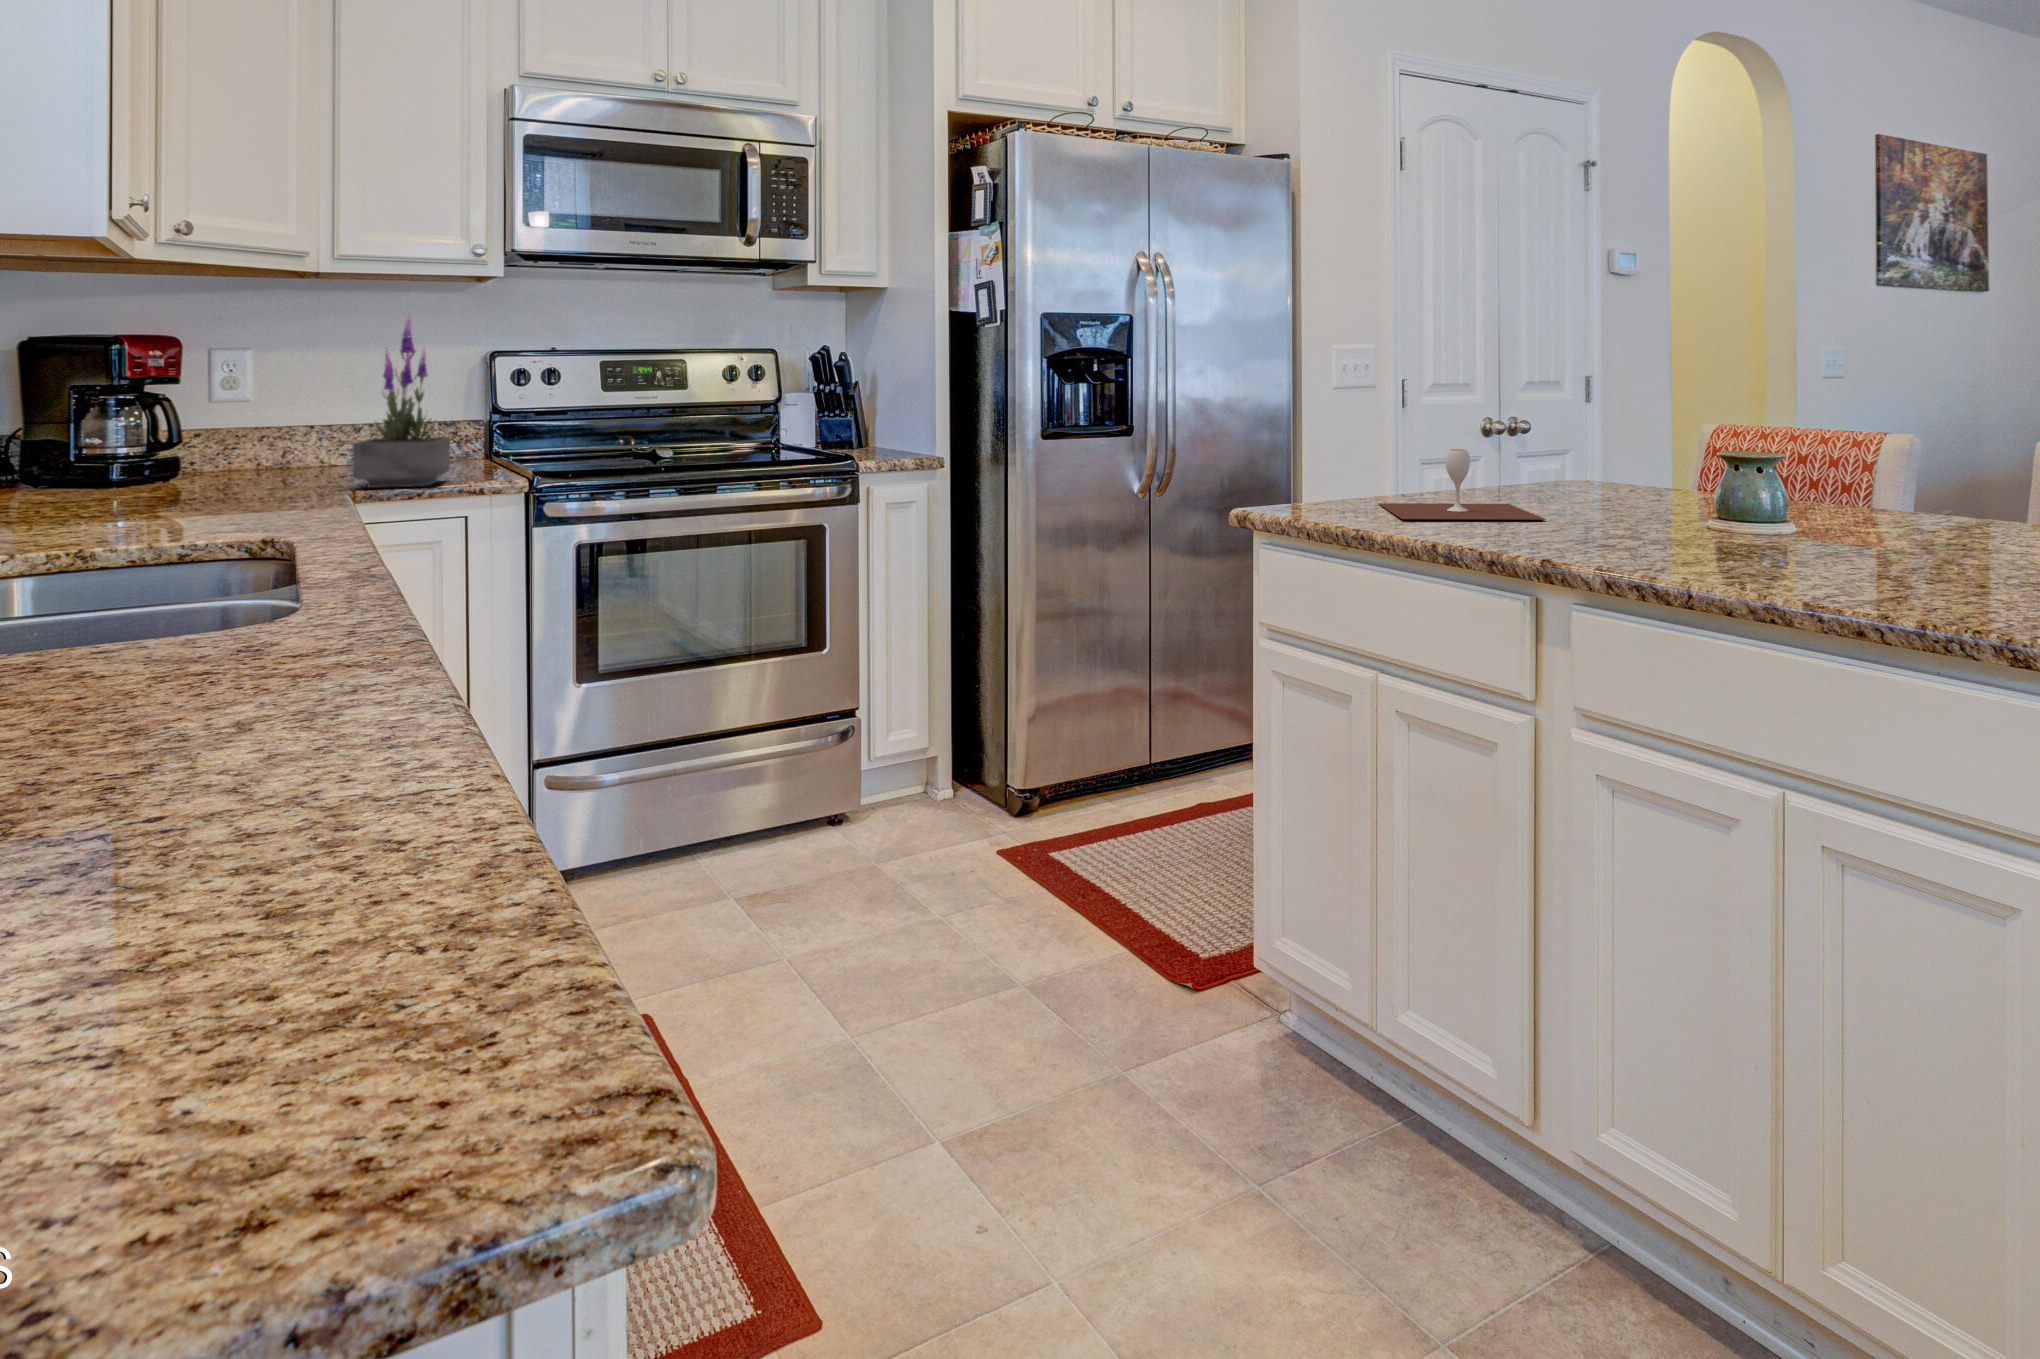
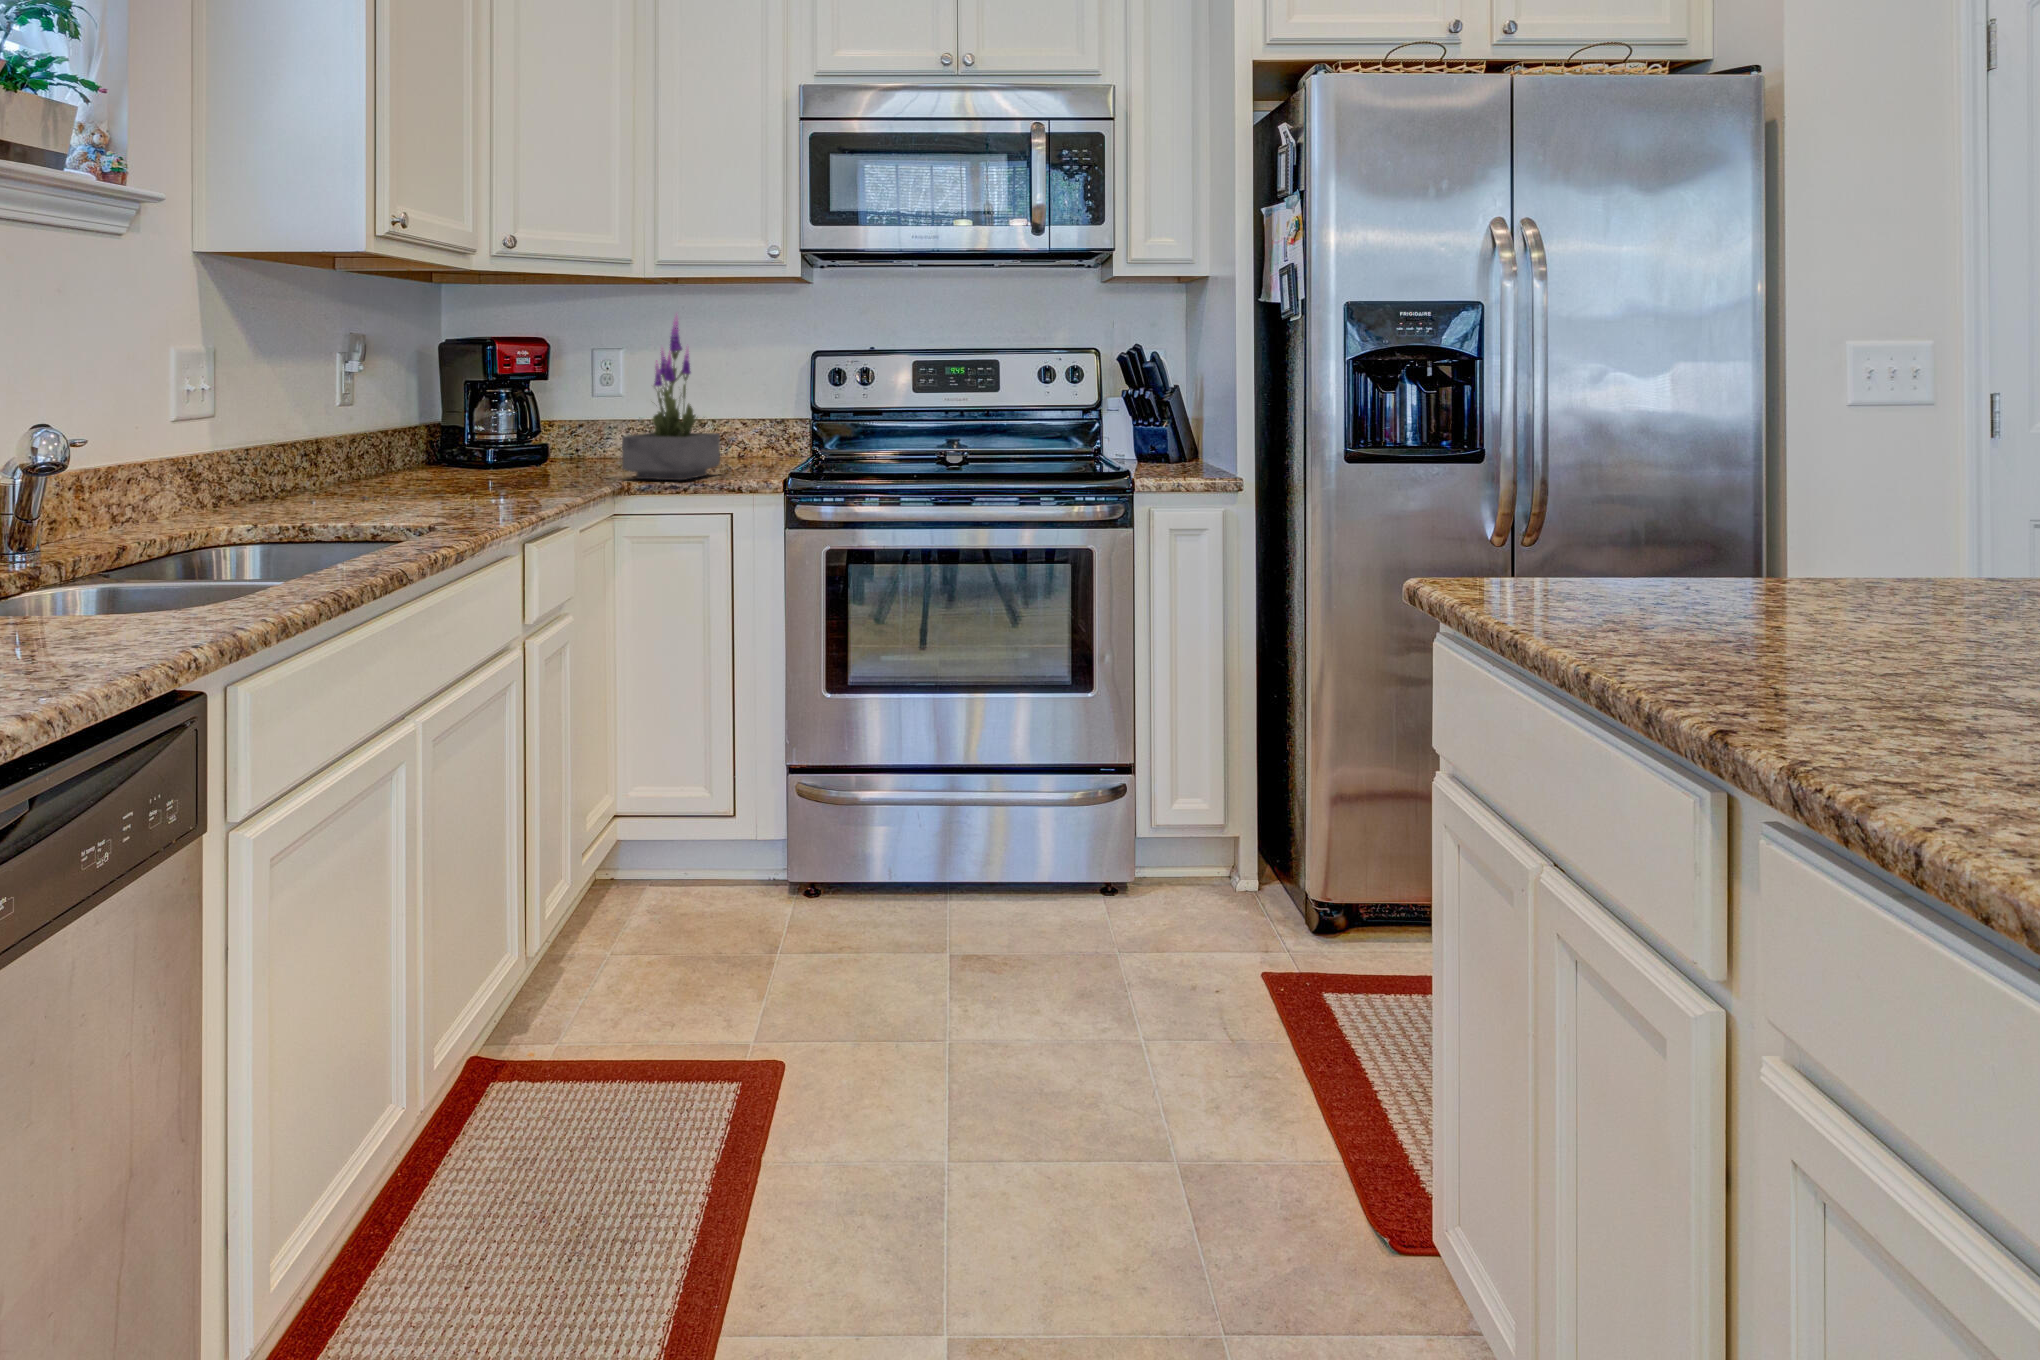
wine glass: present [1378,449,1546,520] -> none [1653,531,1979,693]

